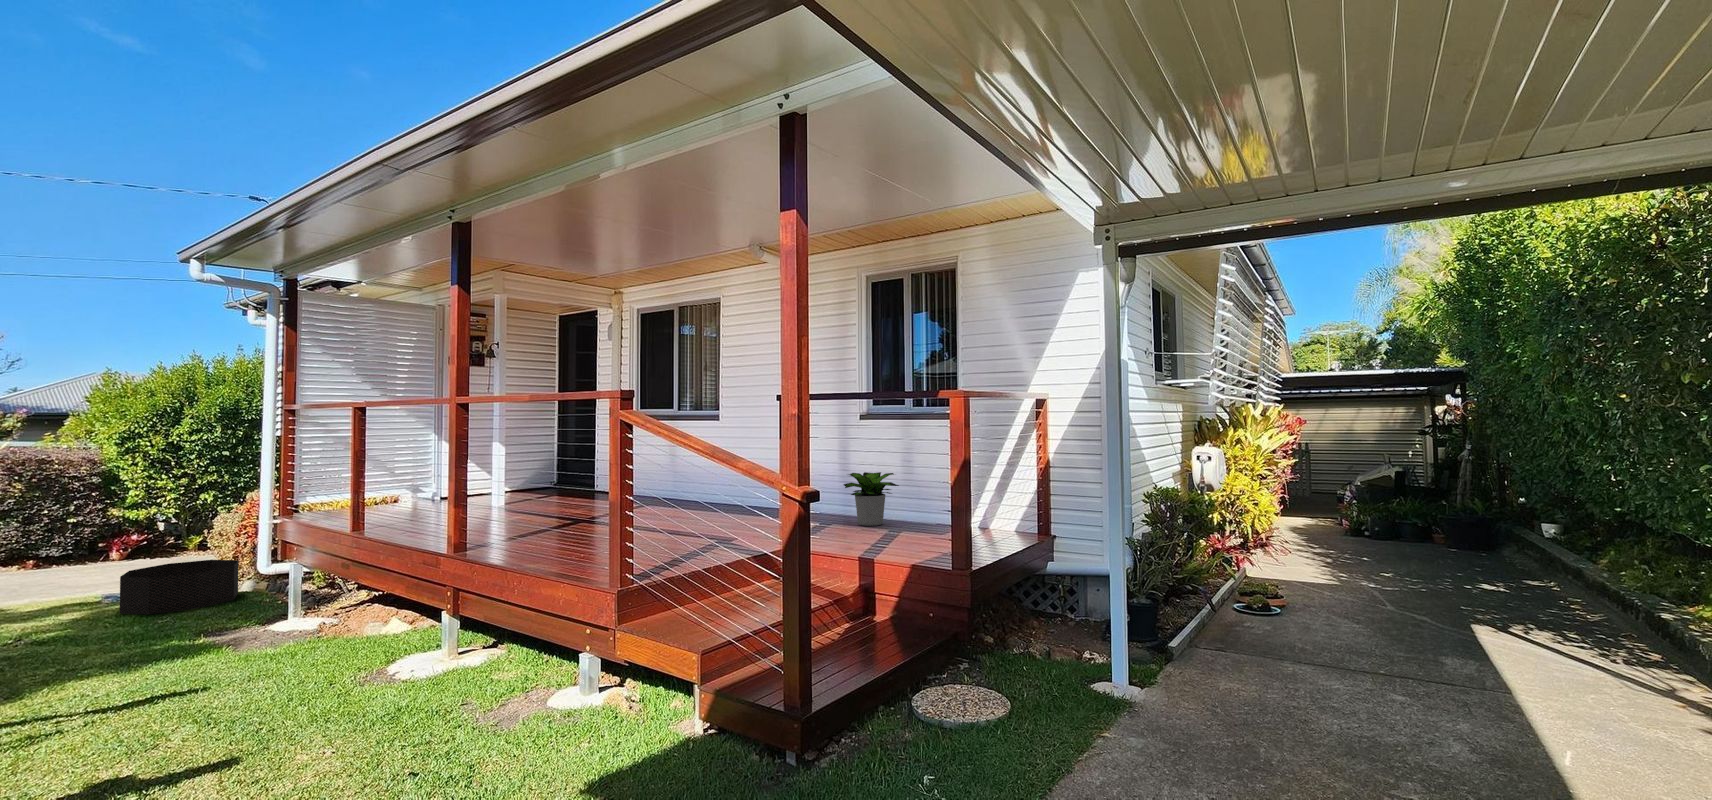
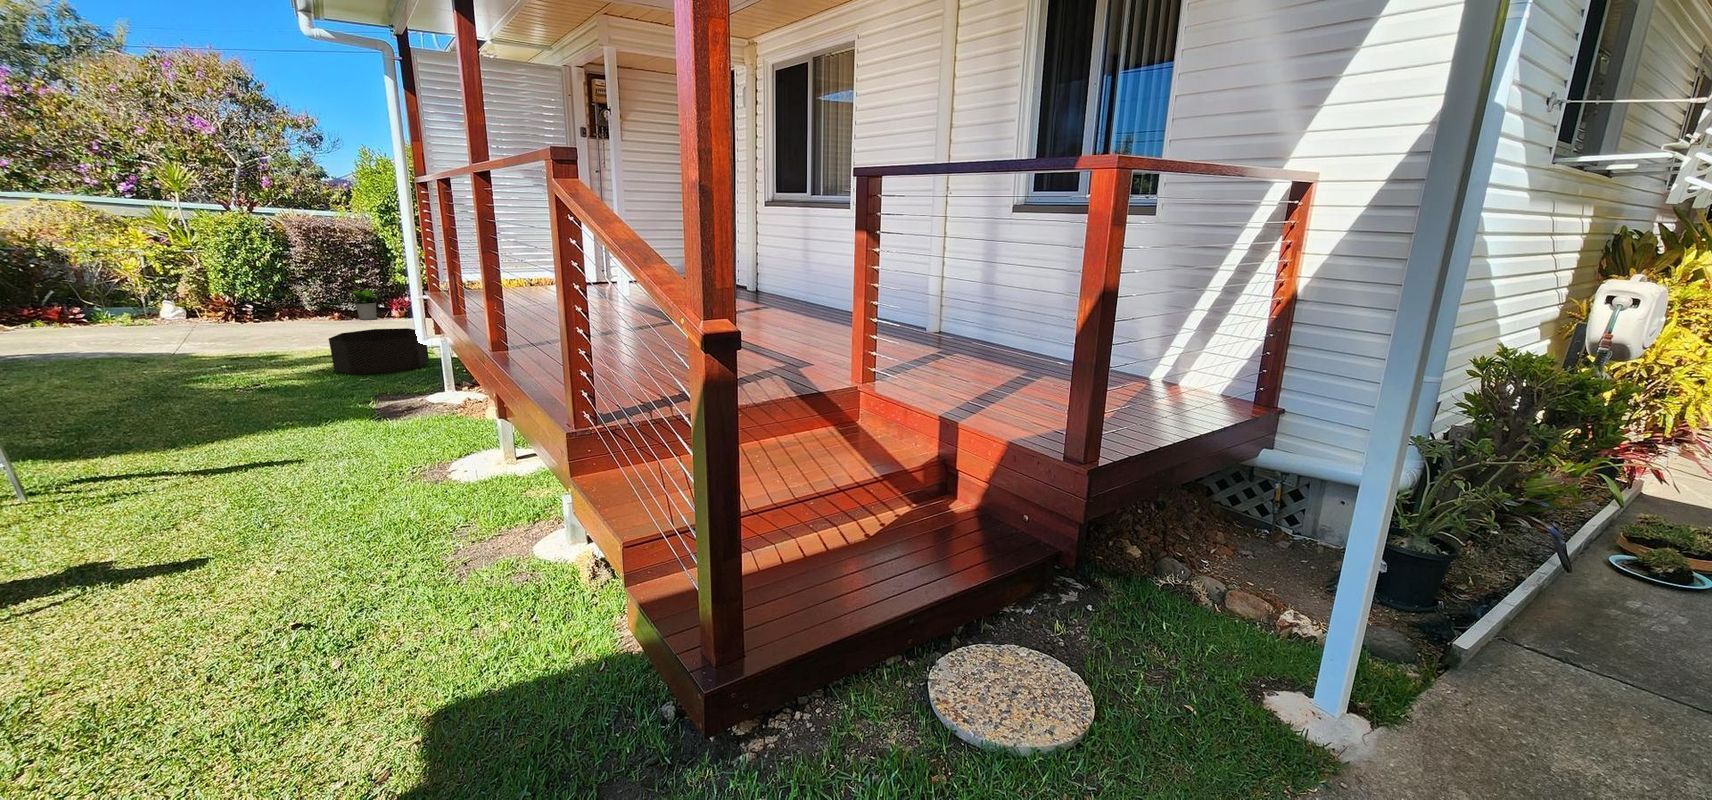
potted plant: present [844,472,899,526] -> present [347,290,383,320]

